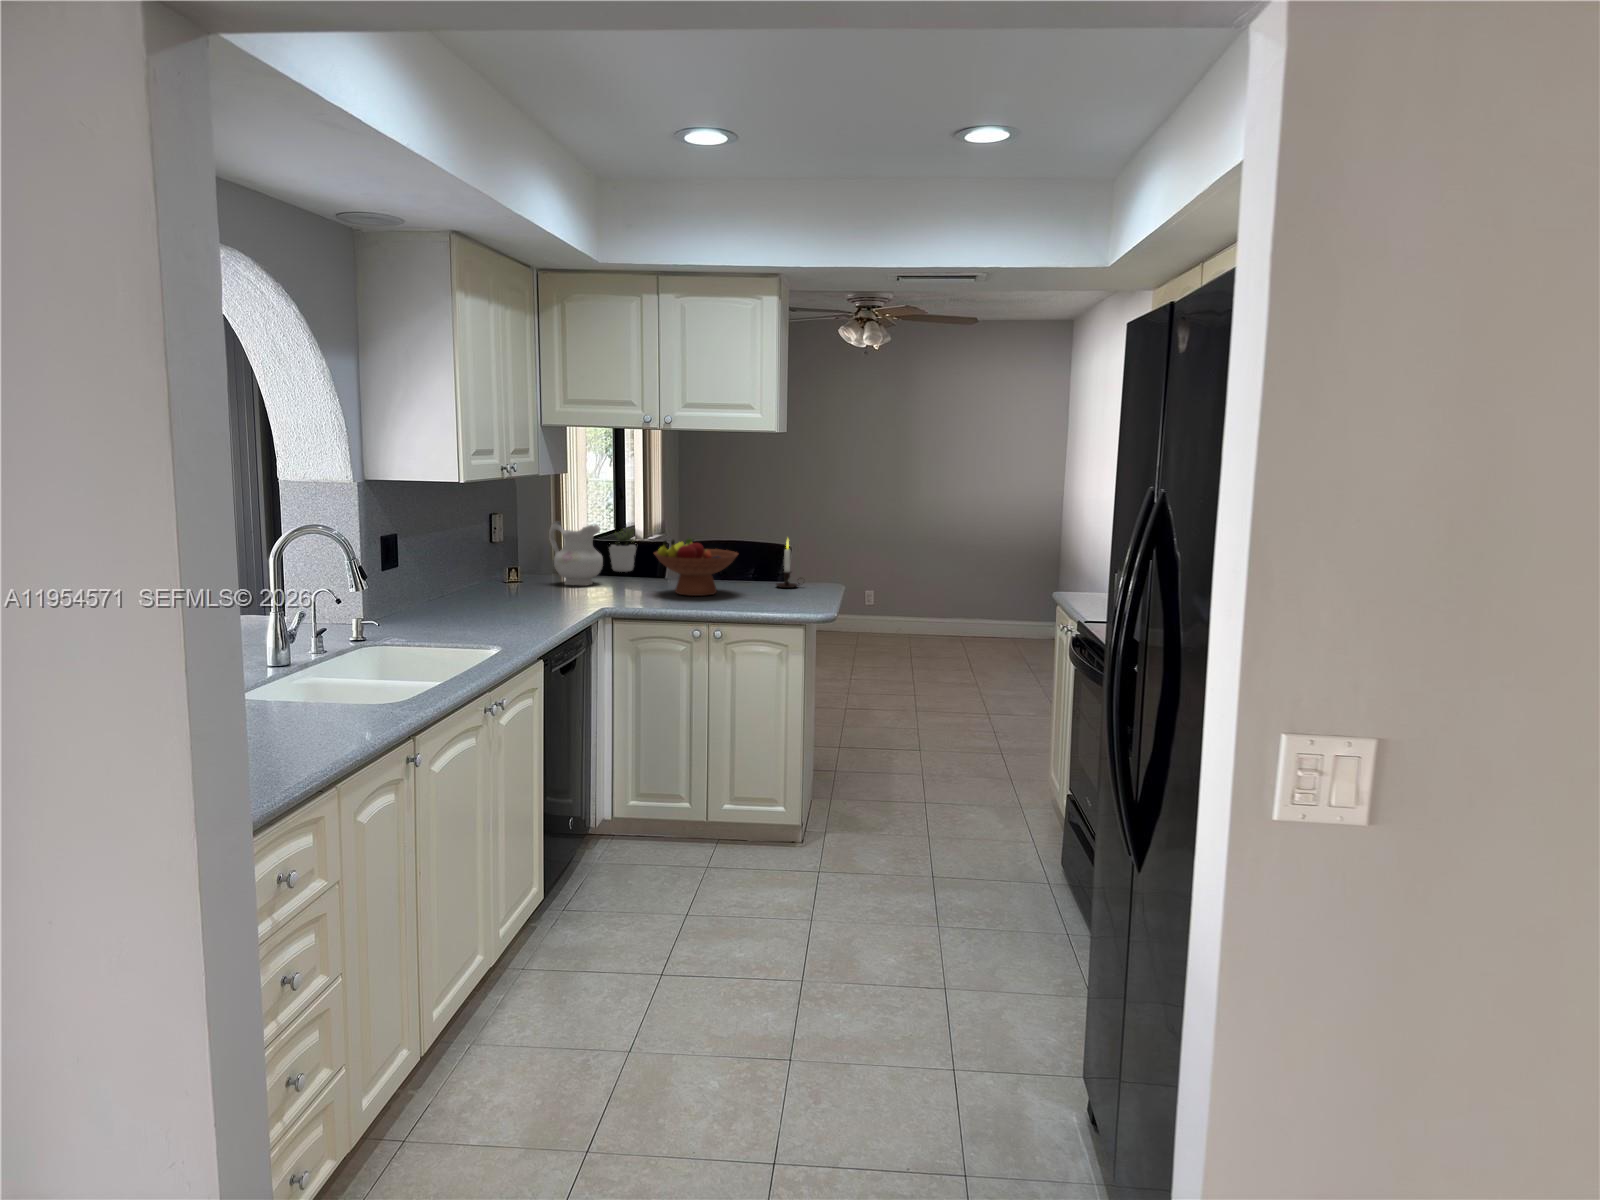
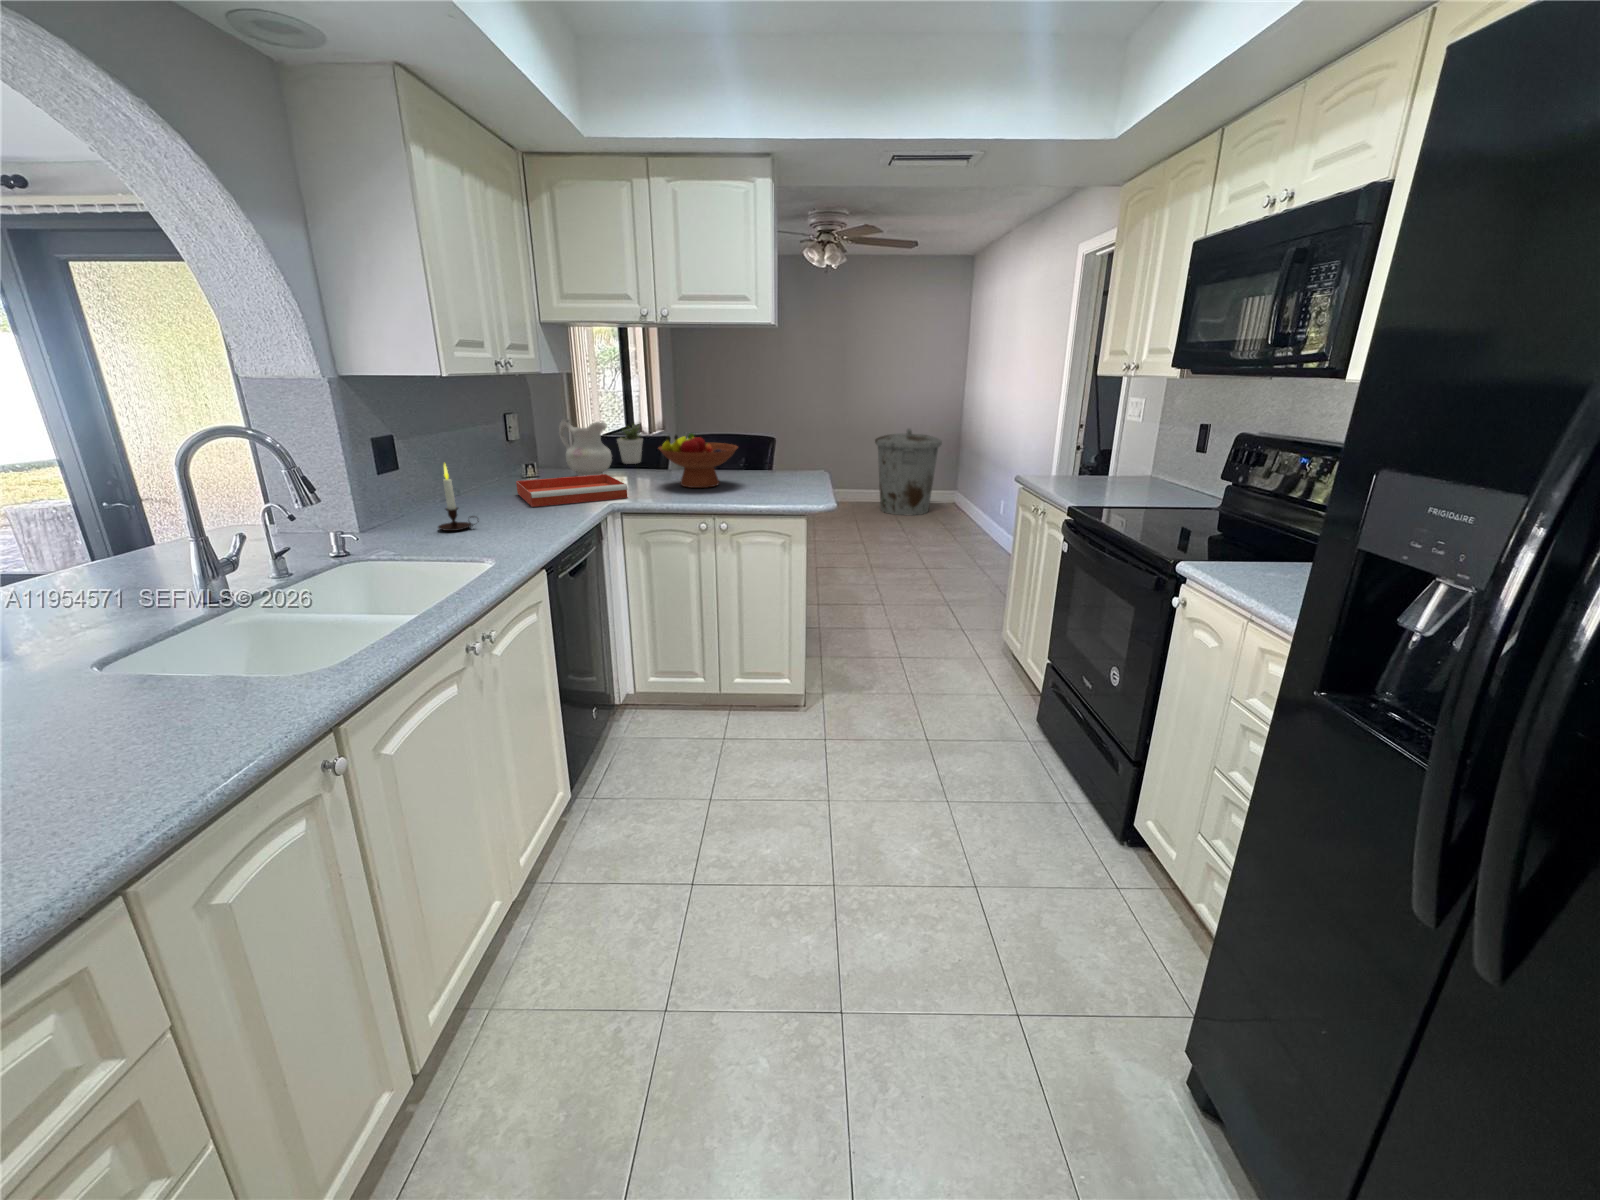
candle: present [776,540,800,588] -> present [438,465,479,531]
trash can: none [932,540,1020,652] -> present [875,428,942,516]
tray: none [505,579,620,608] -> present [516,474,627,507]

